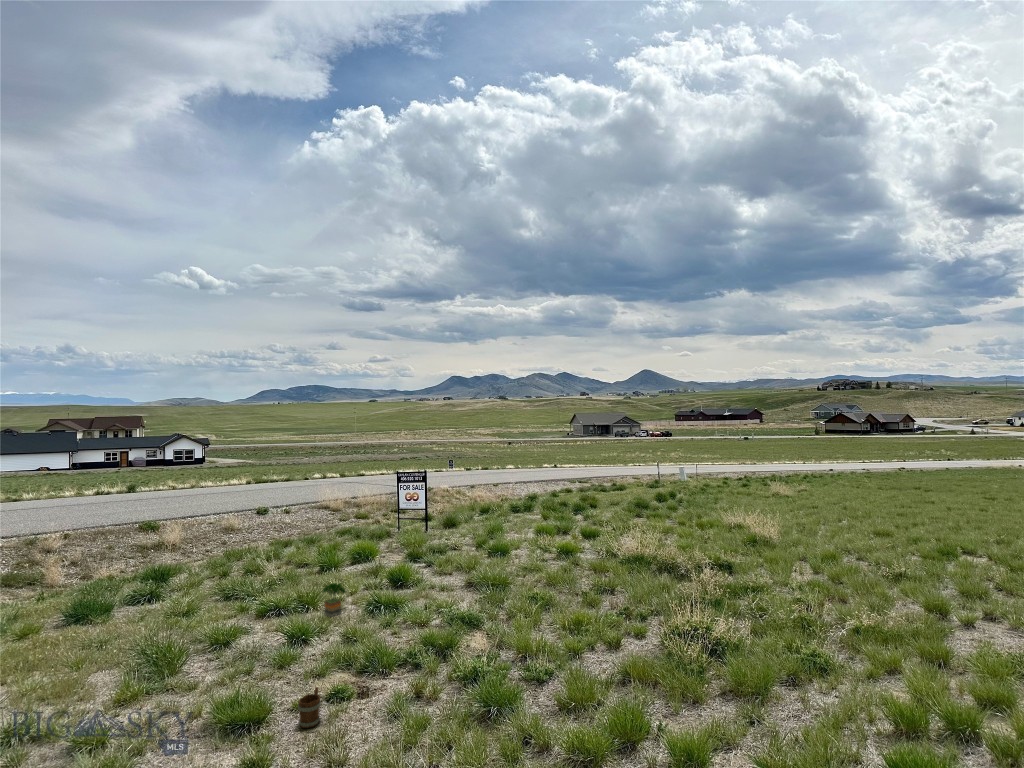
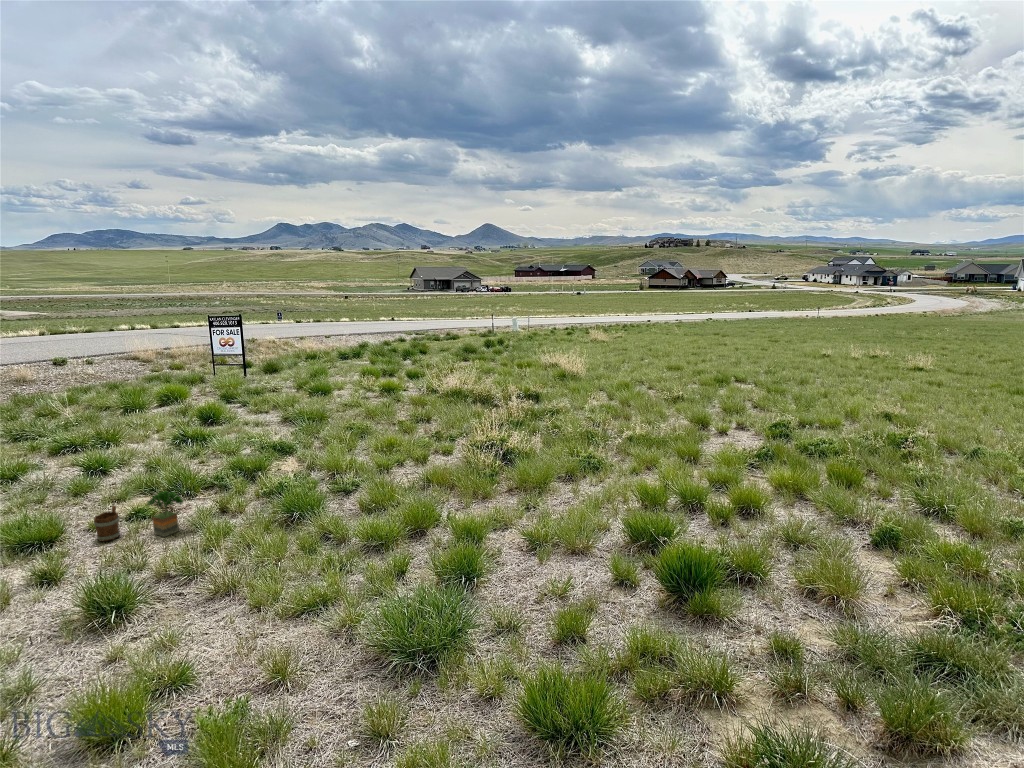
potted tree: present [323,583,346,617] -> present [147,491,183,537]

